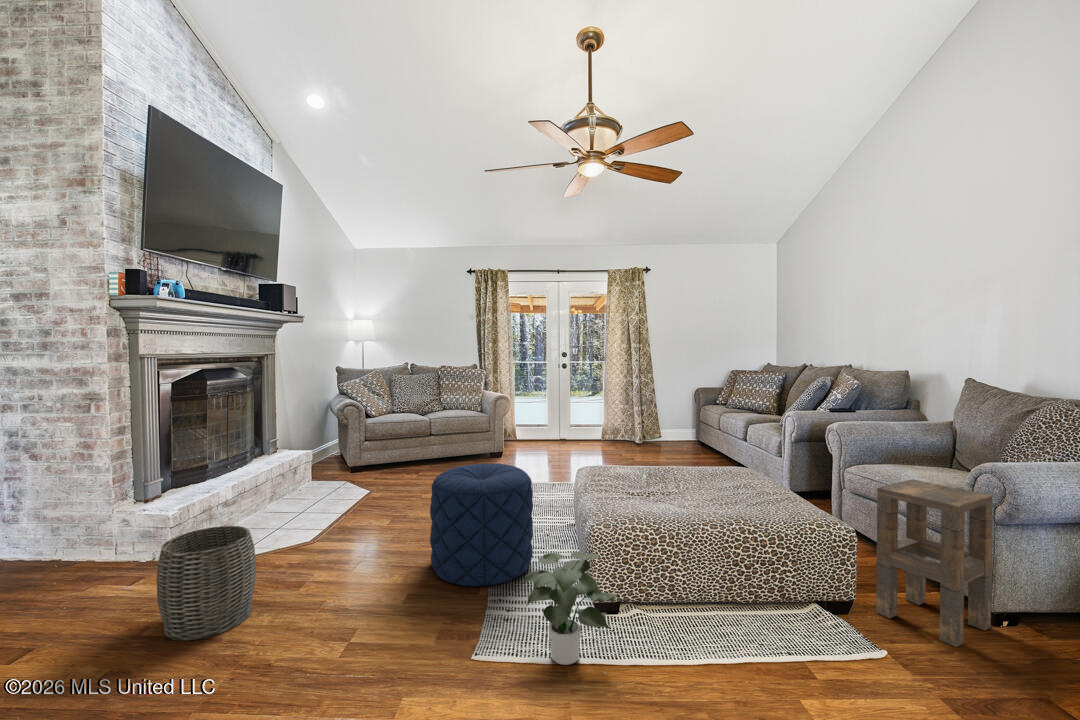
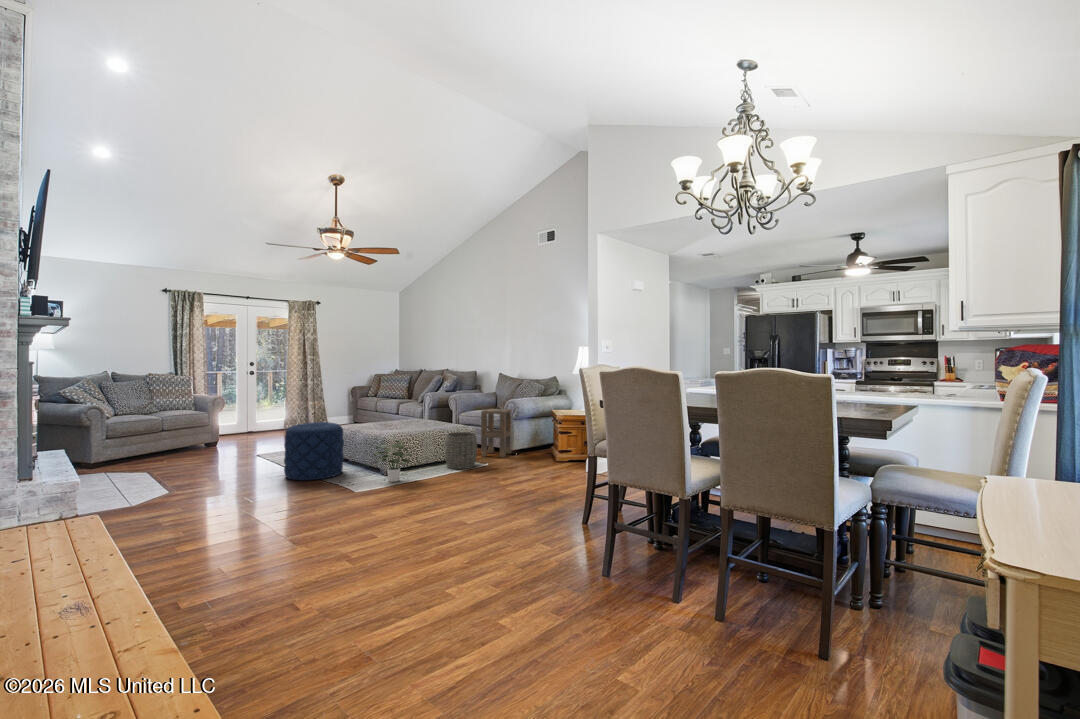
woven basket: present [157,526,256,641] -> present [445,432,477,469]

